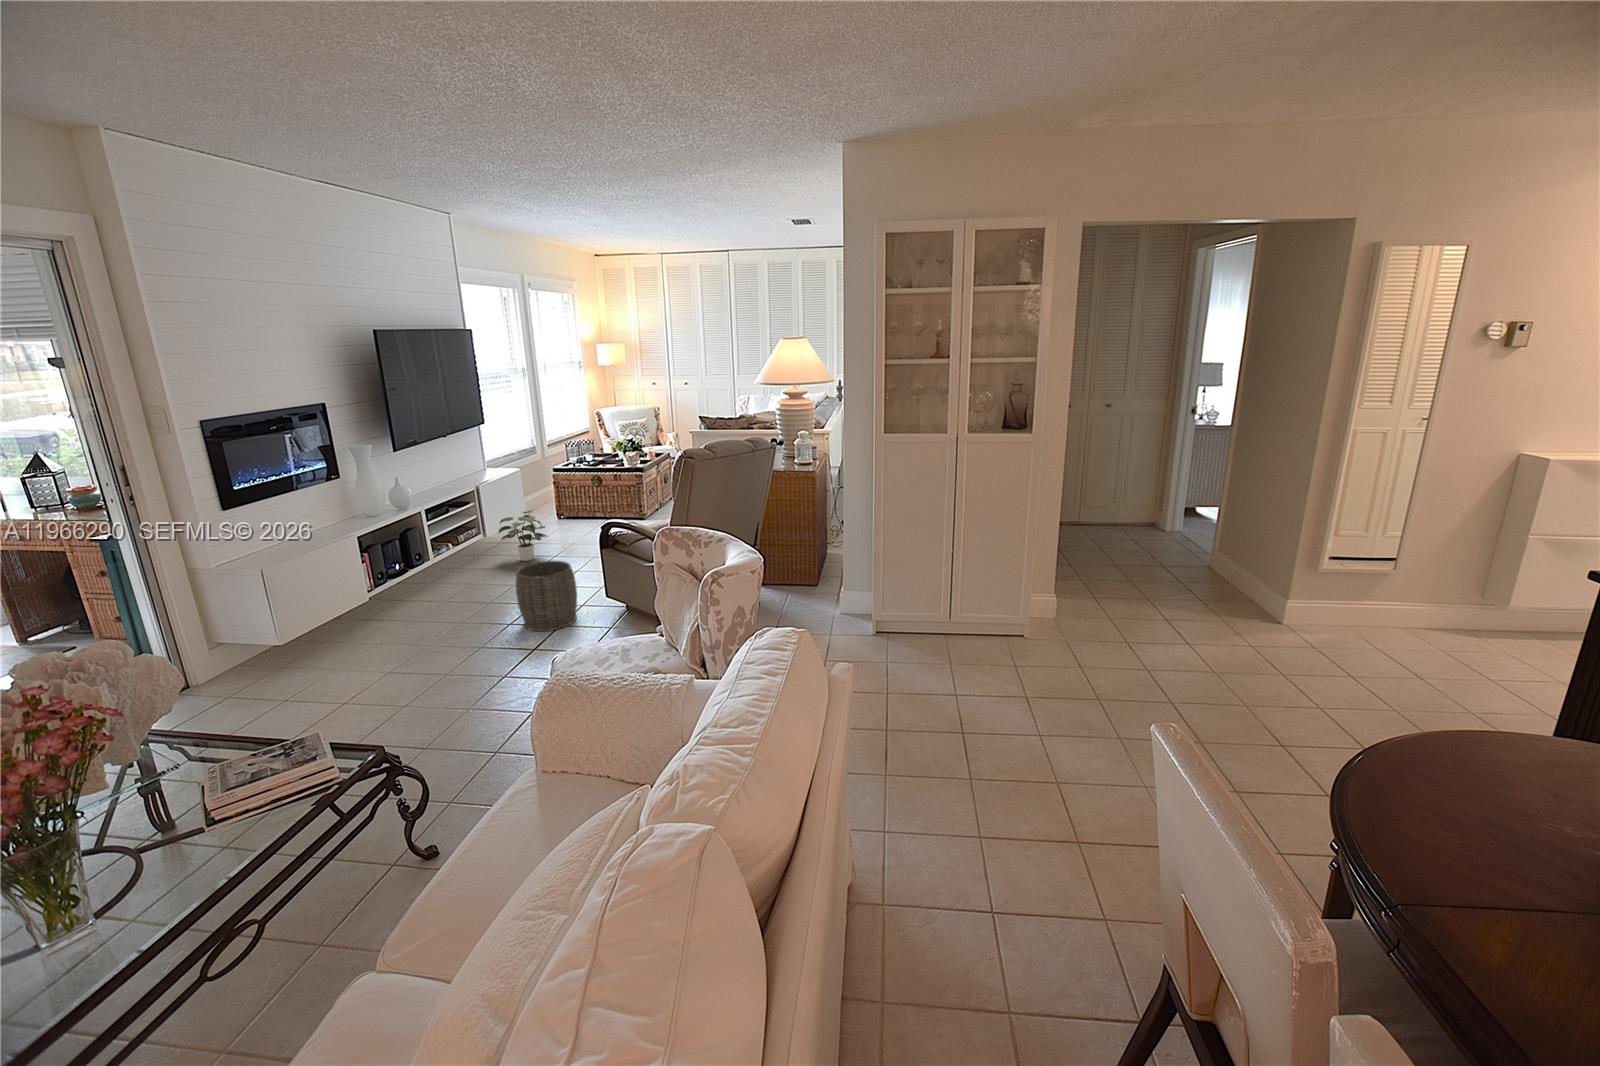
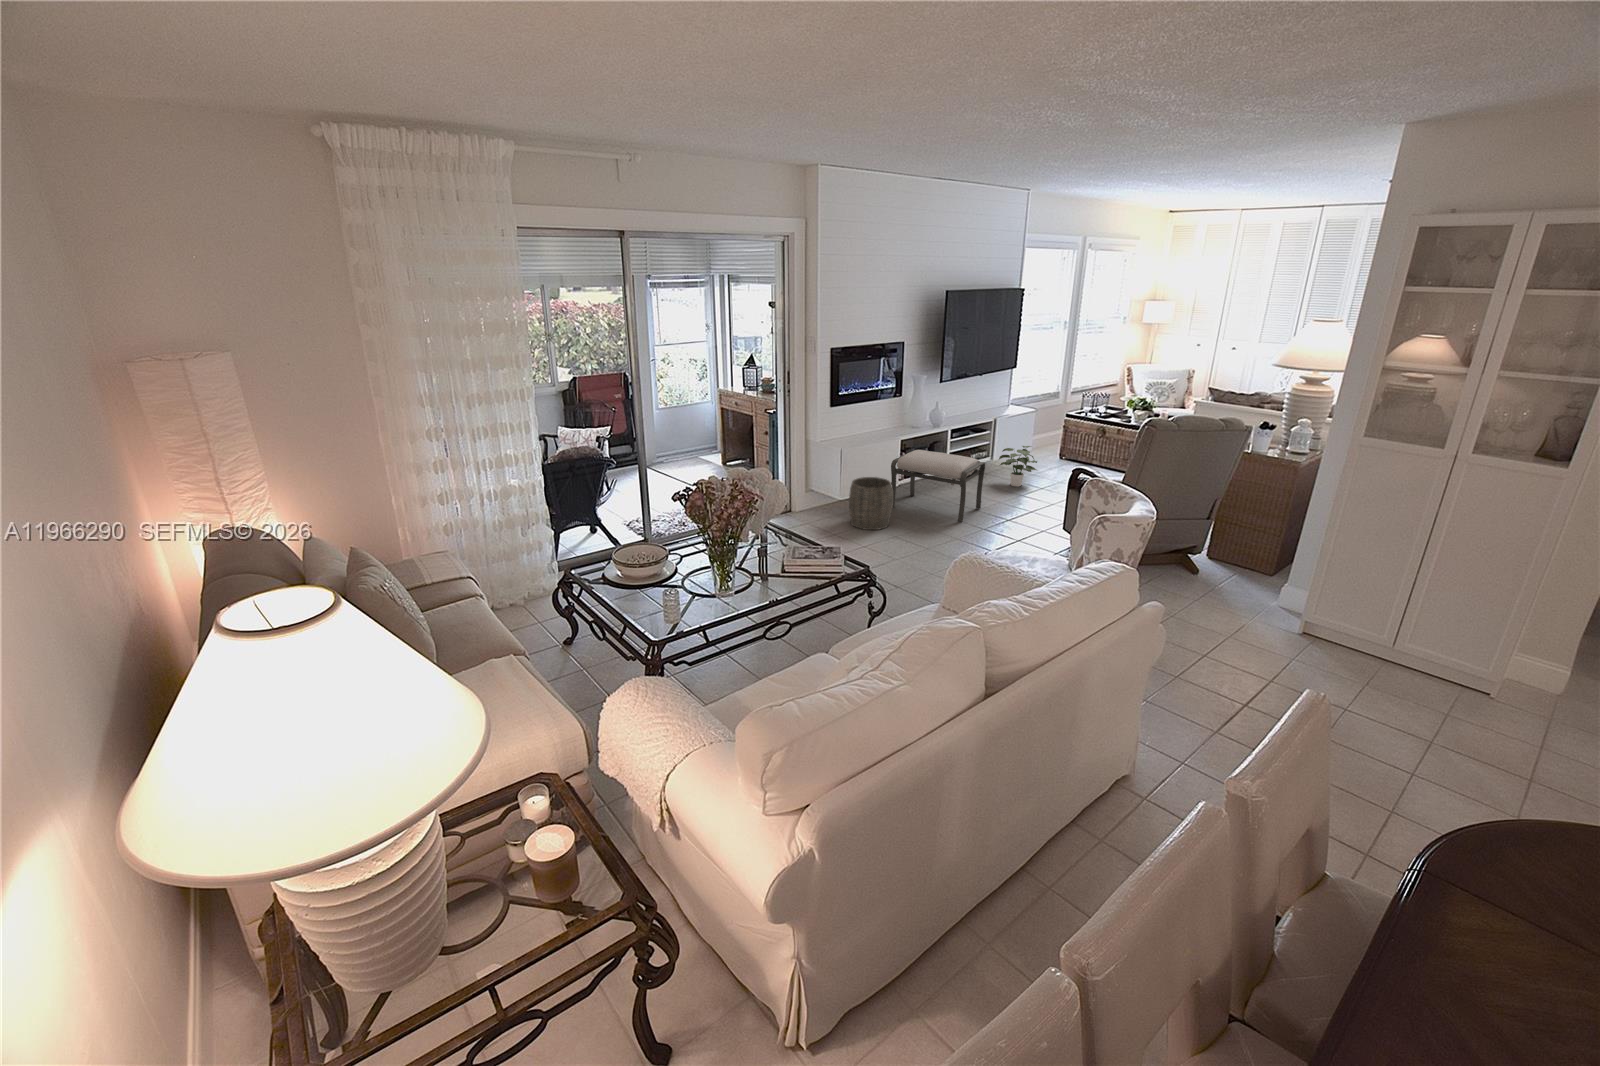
ottoman: none [354,539,499,632] -> present [891,450,985,522]
woven basket: present [516,561,577,631] -> present [849,477,893,530]

